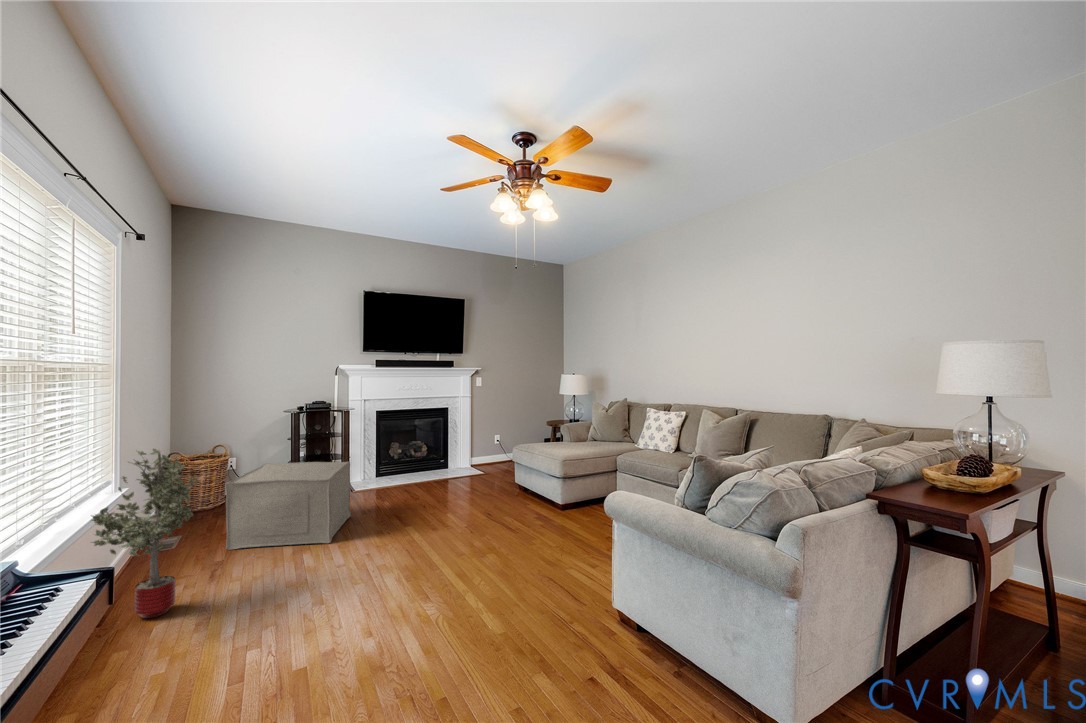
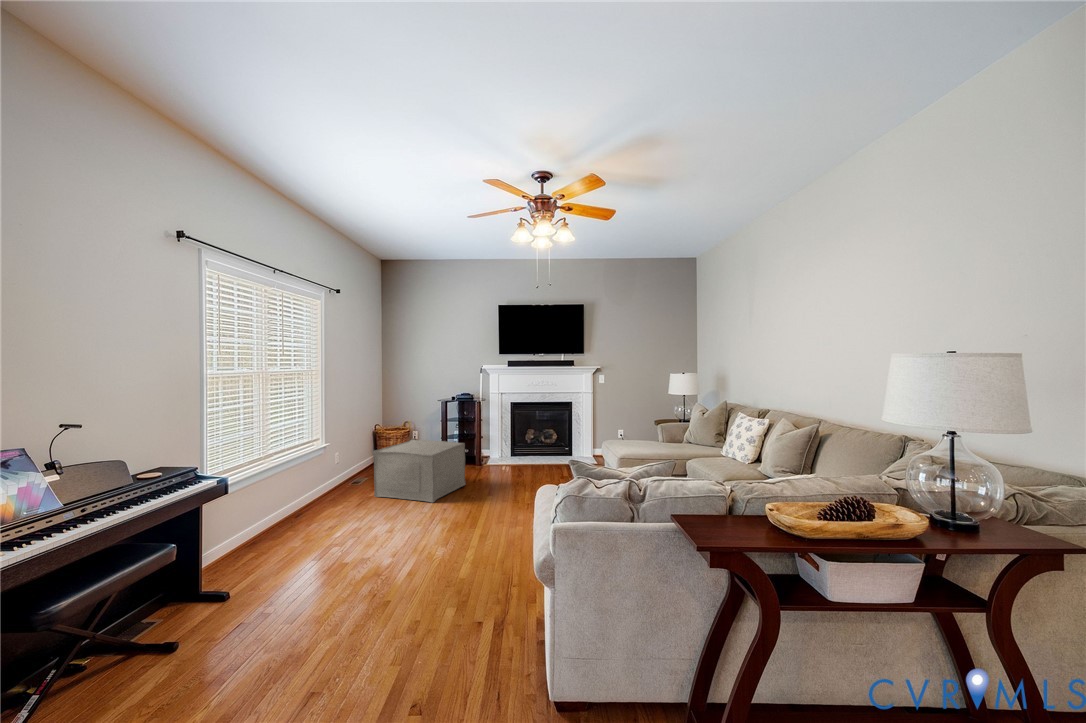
potted tree: present [92,449,198,618] -> none [271,426,337,529]

